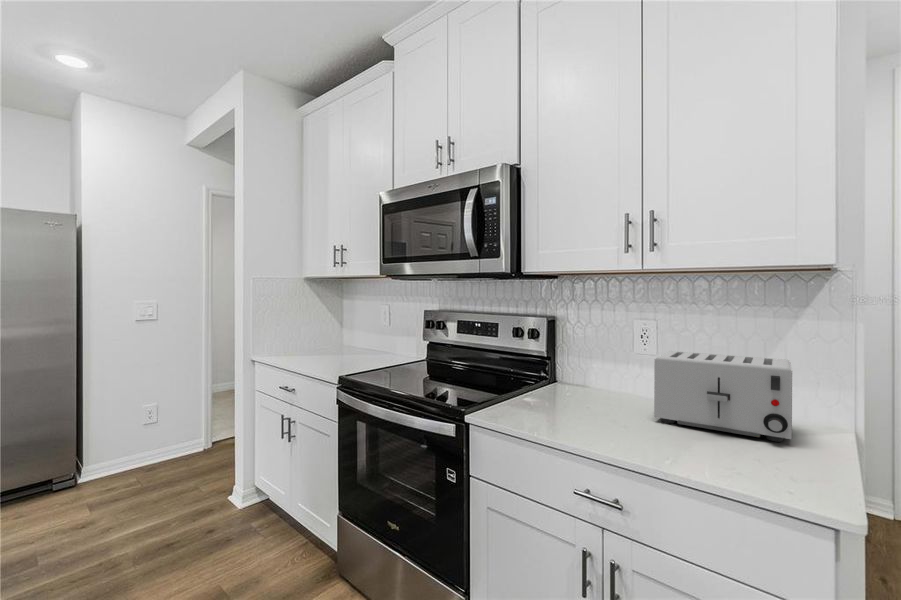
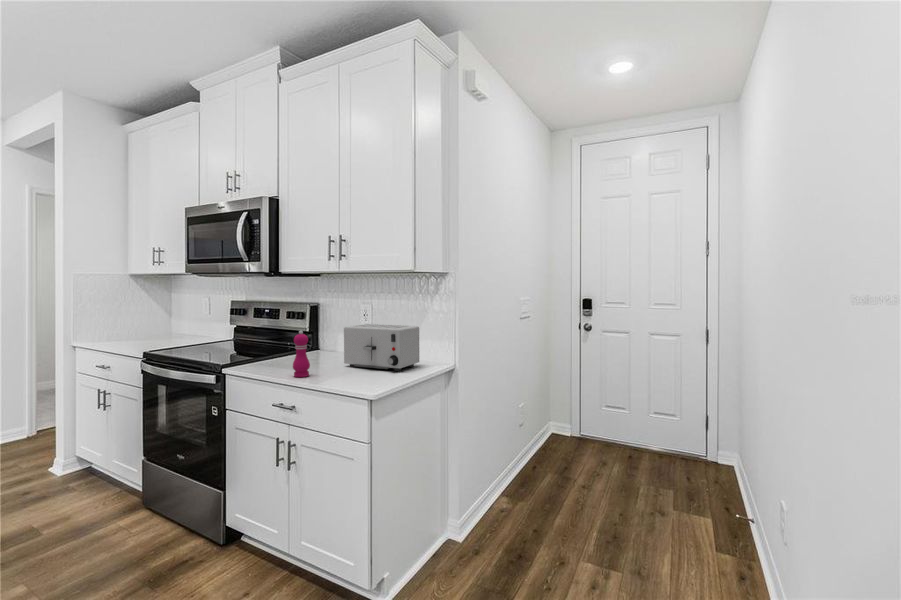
pepper mill: none [609,367,639,450] -> present [293,331,310,377]

